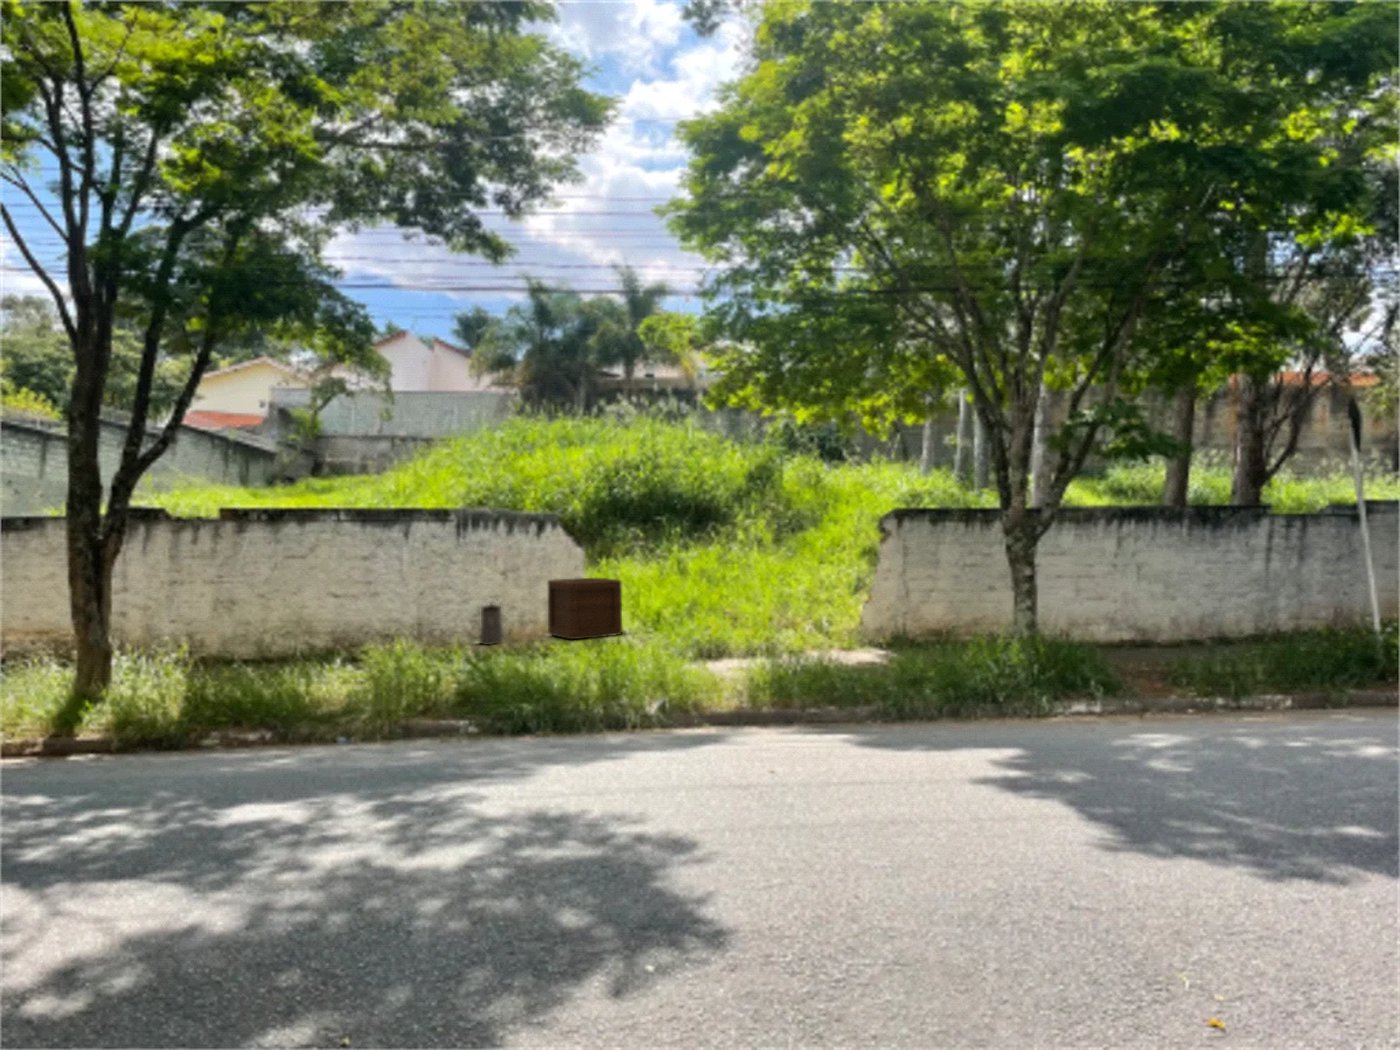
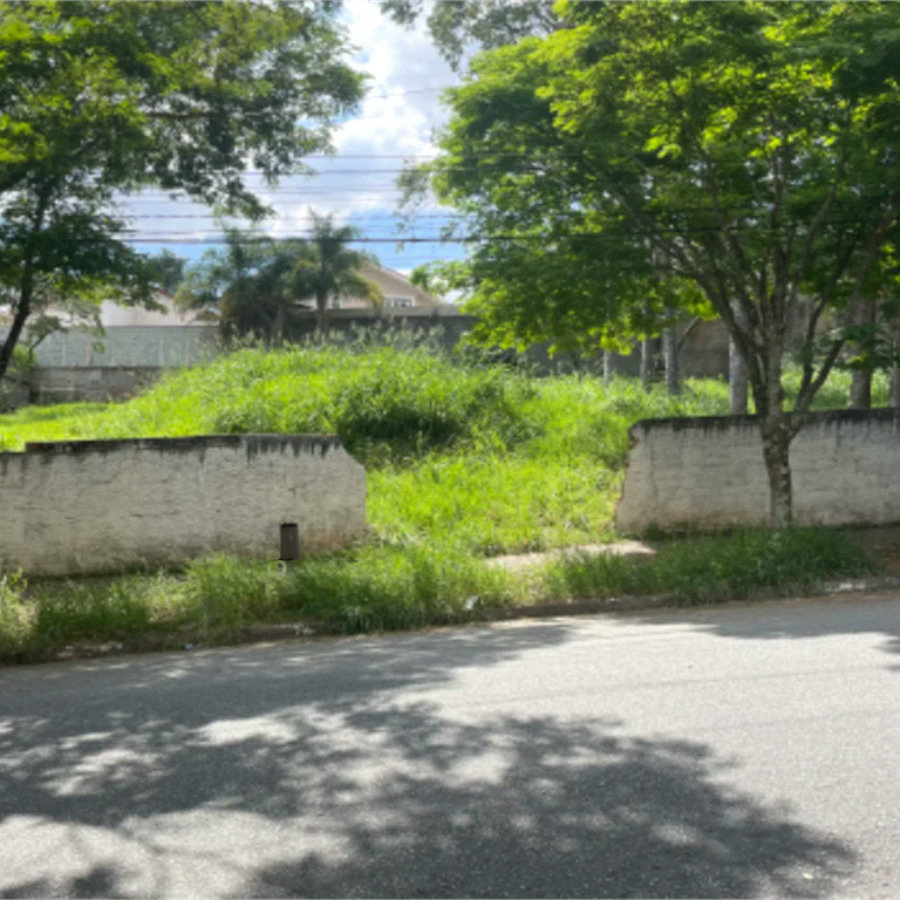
wooden crate: present [547,578,622,639] -> none [337,493,411,551]

